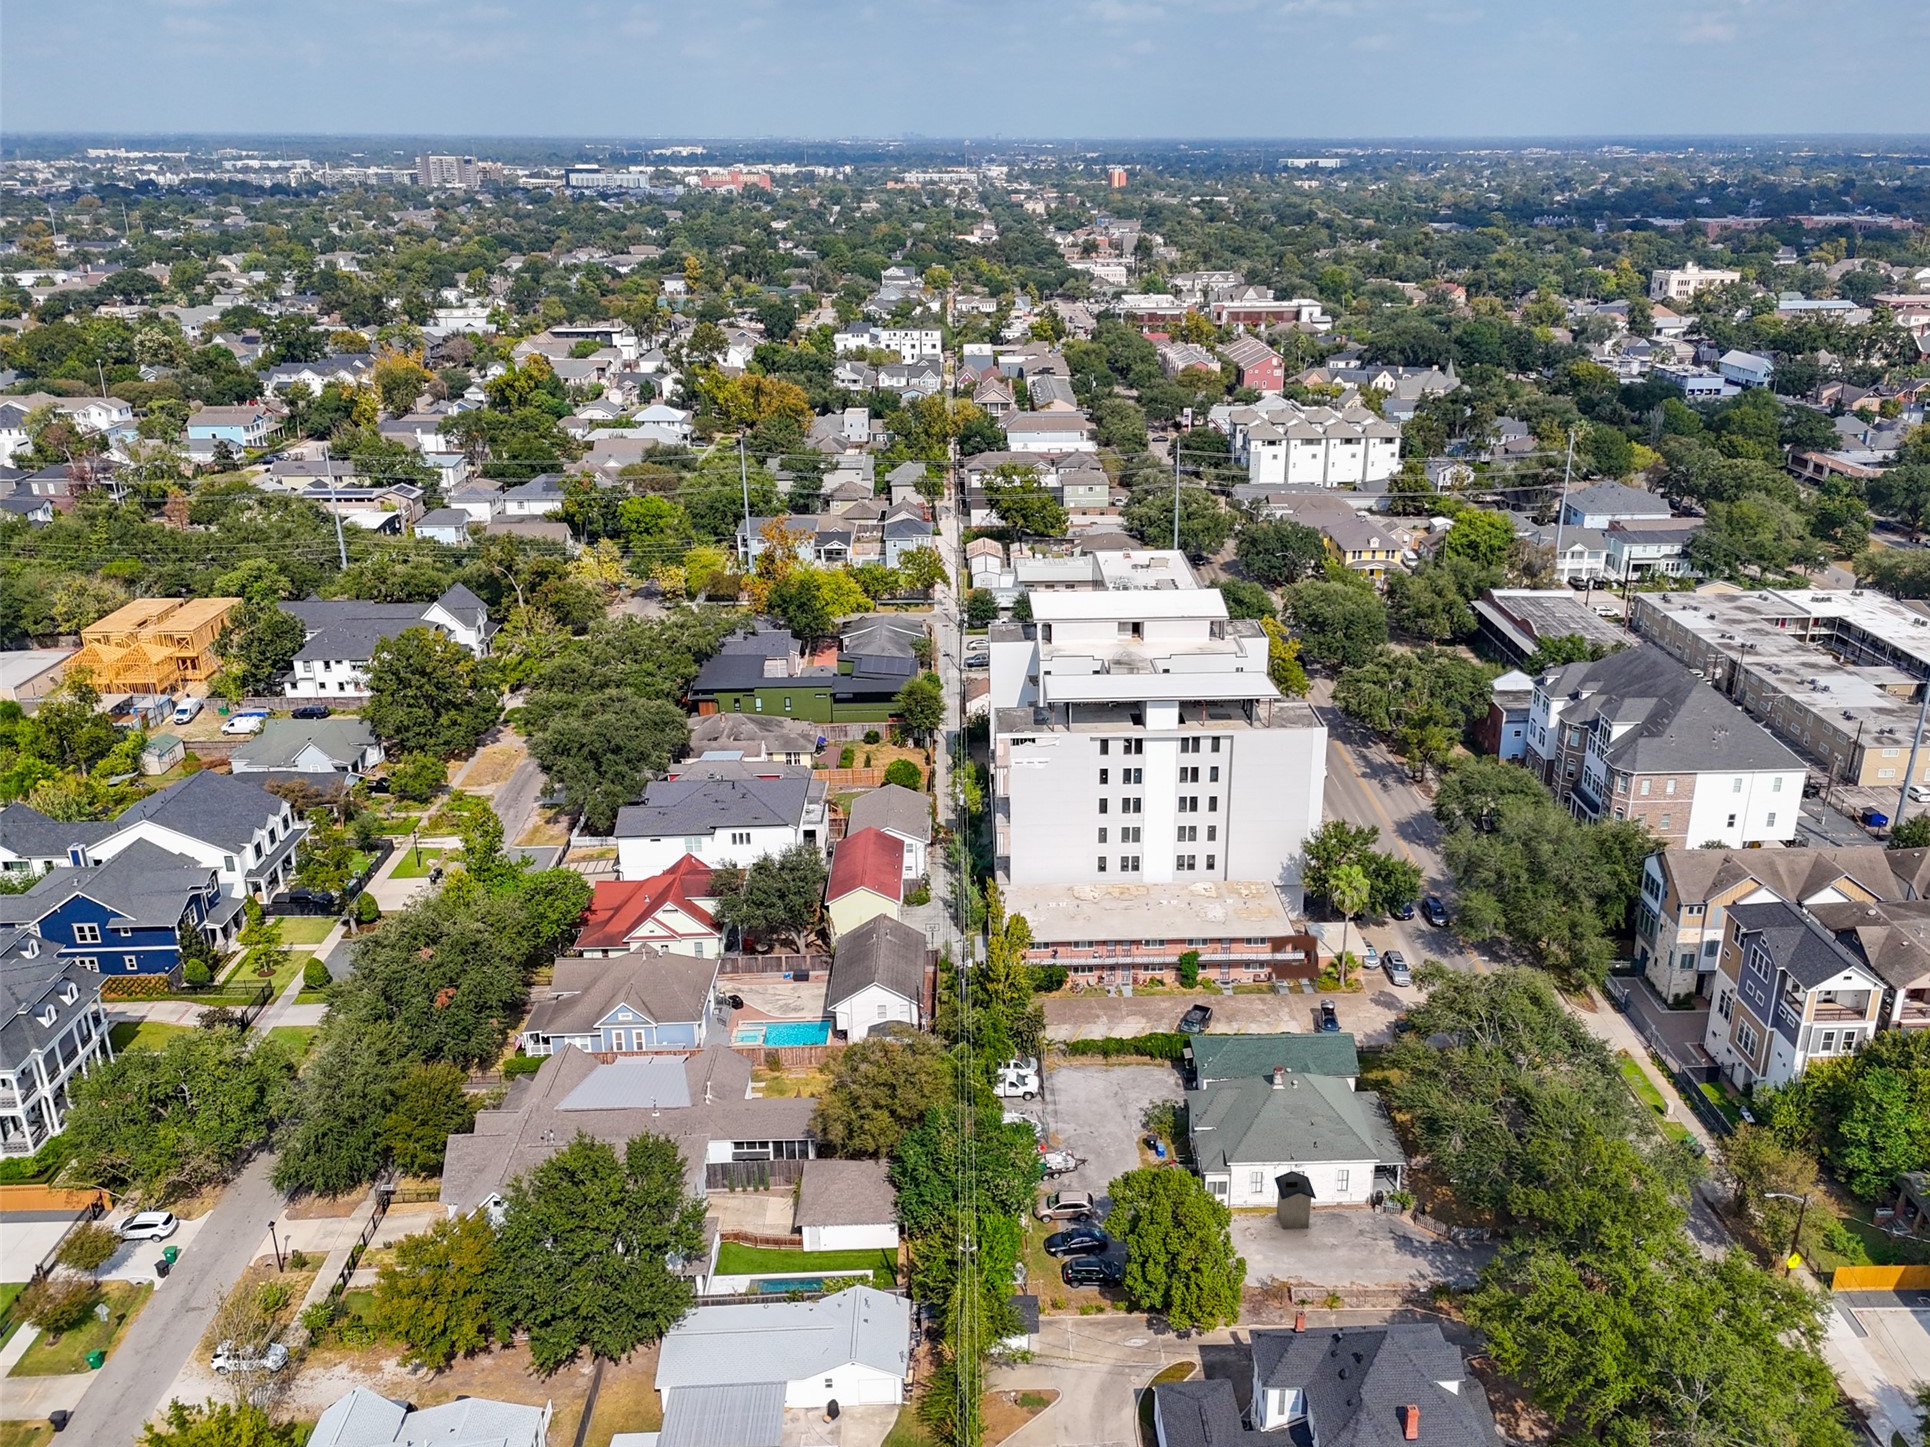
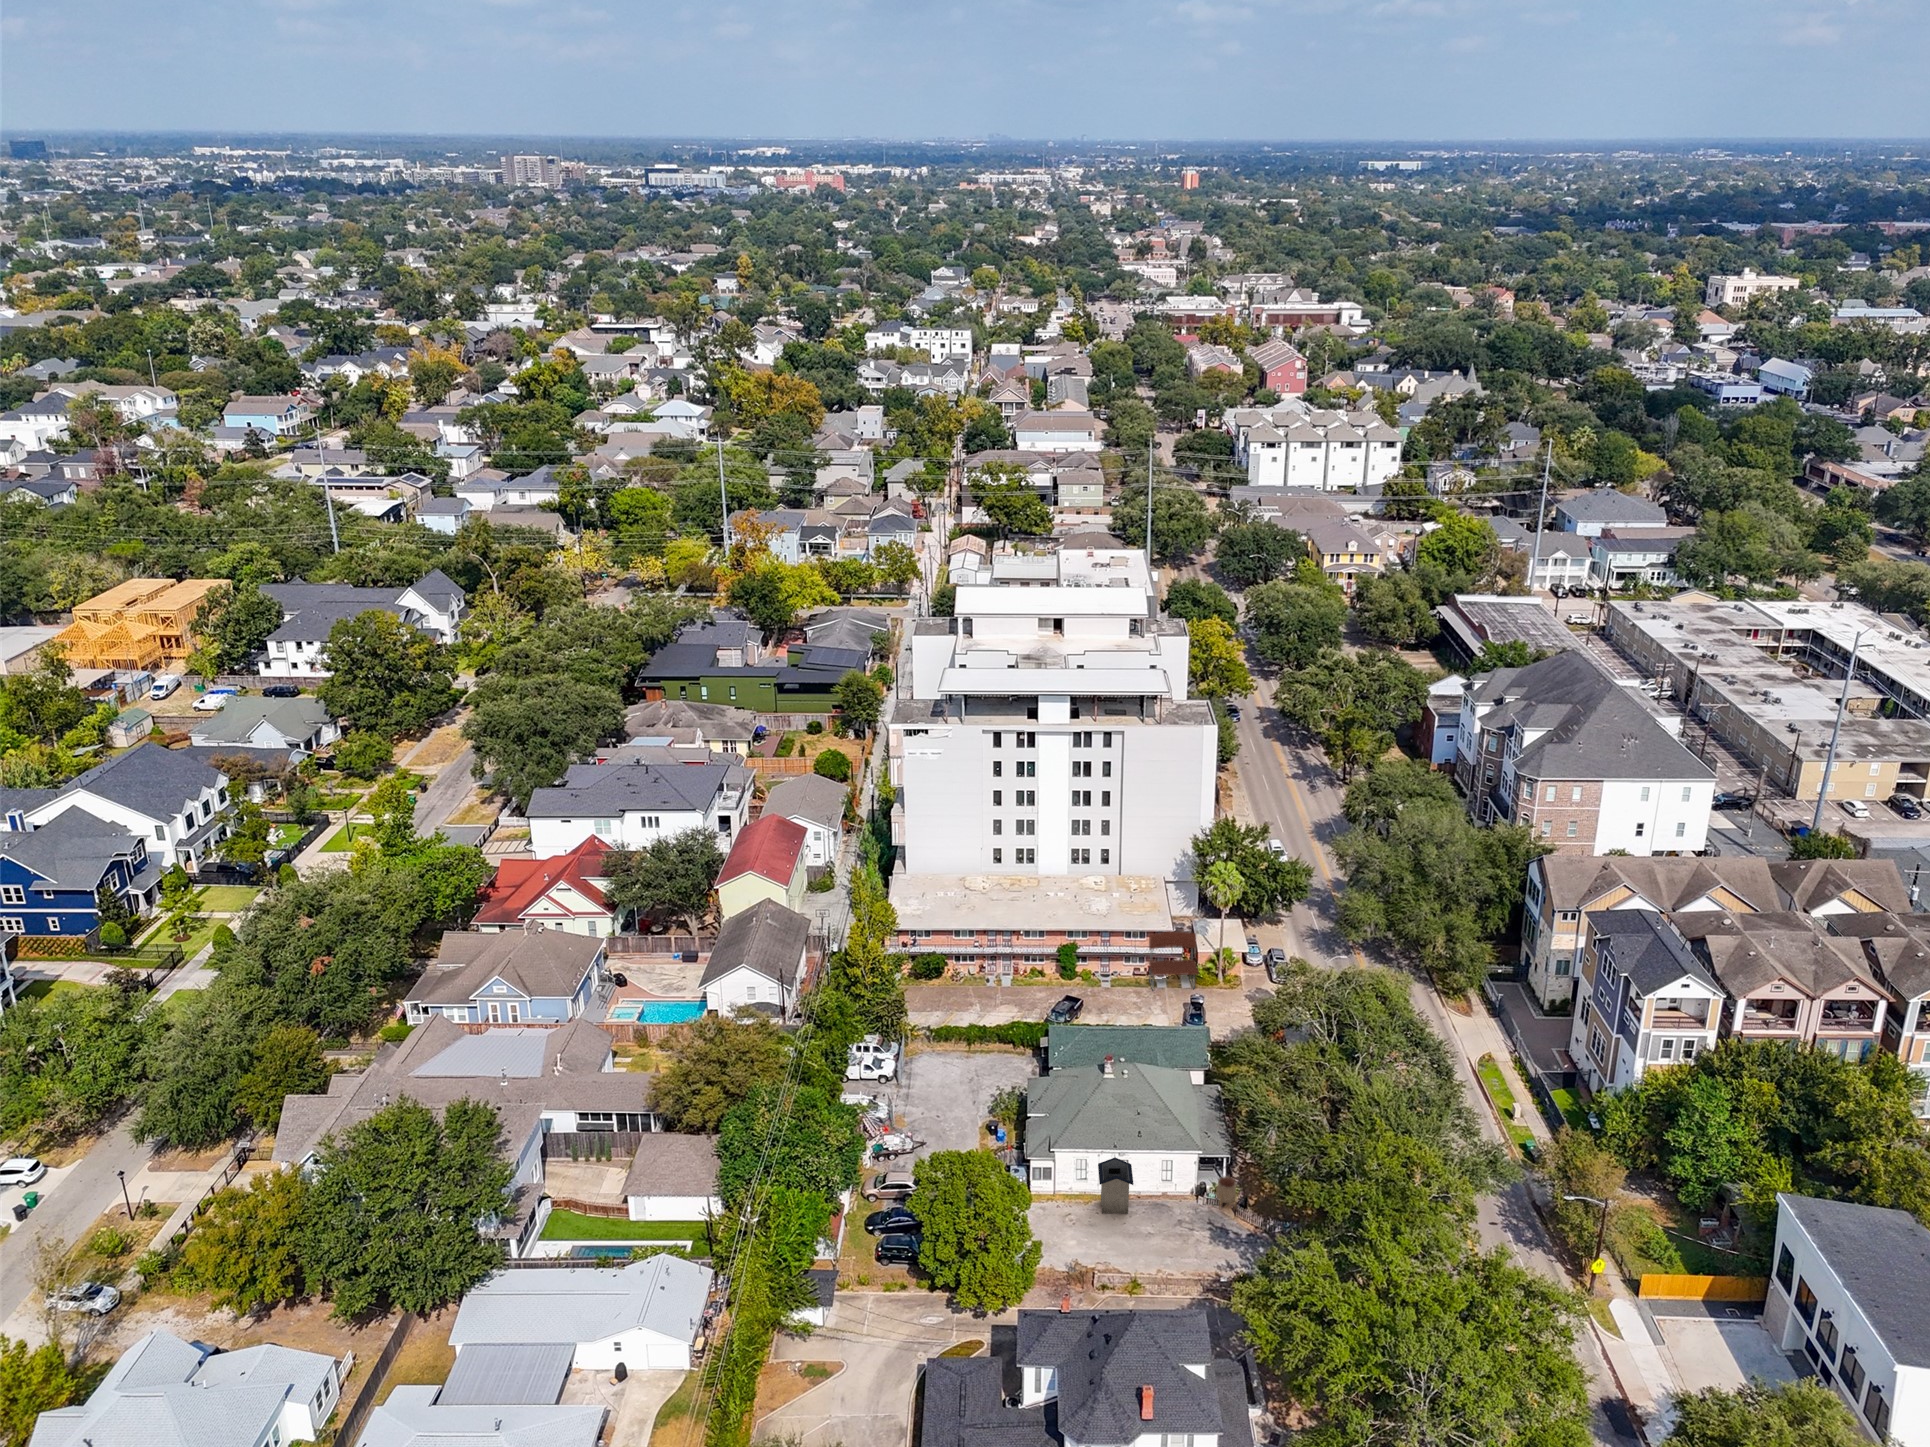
planter: none [1393,1186,1417,1220] -> present [1216,1176,1237,1205]

